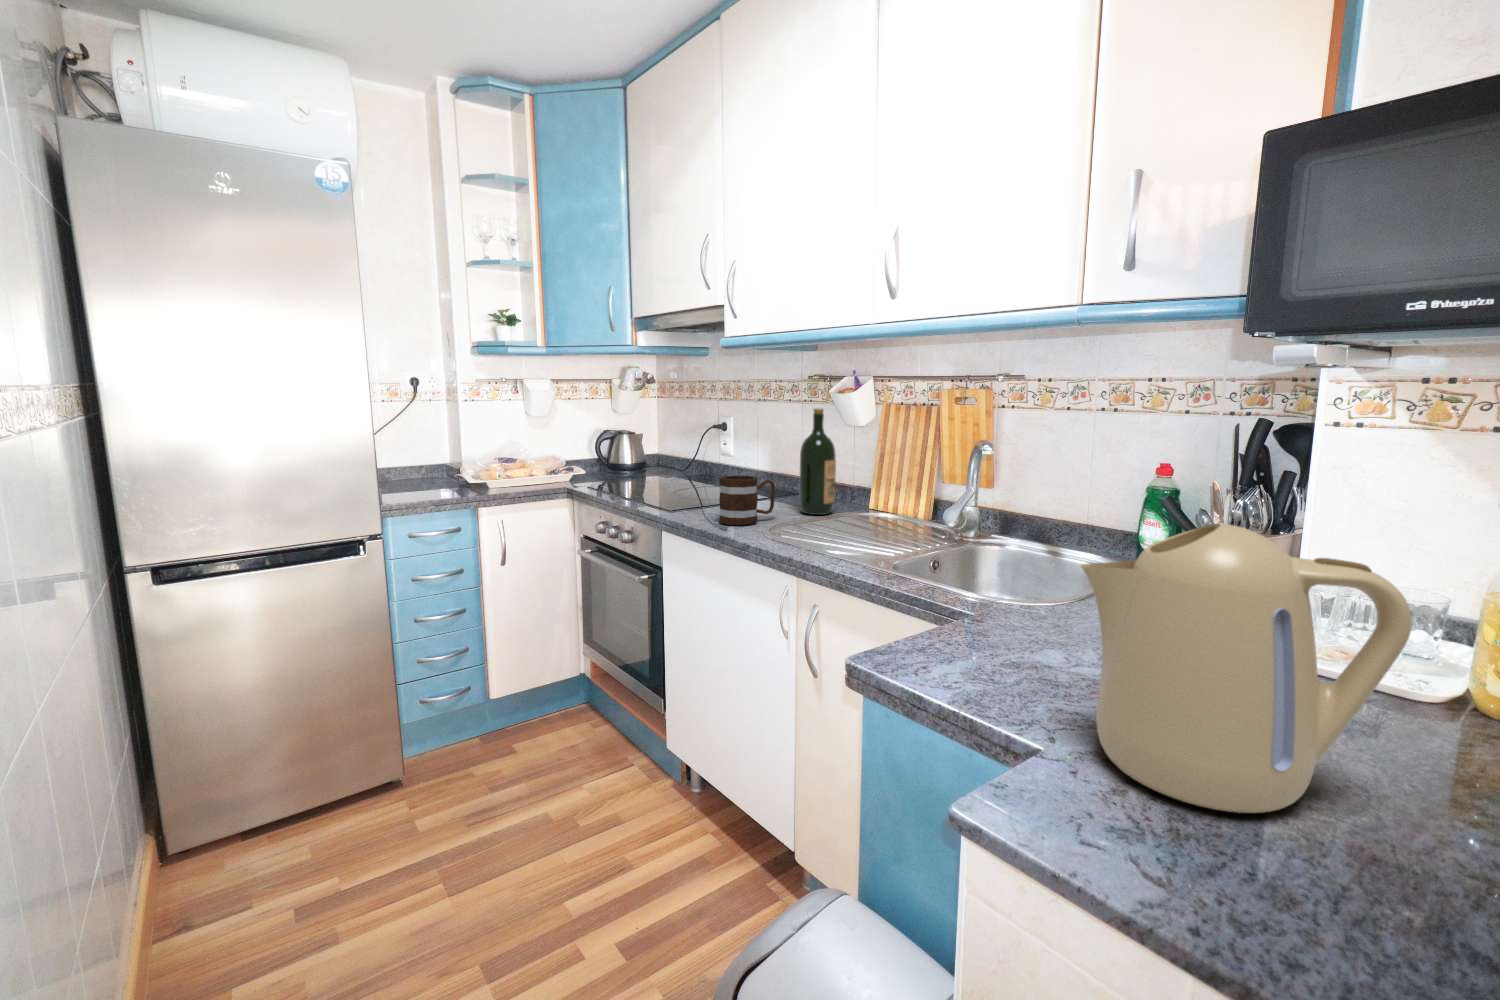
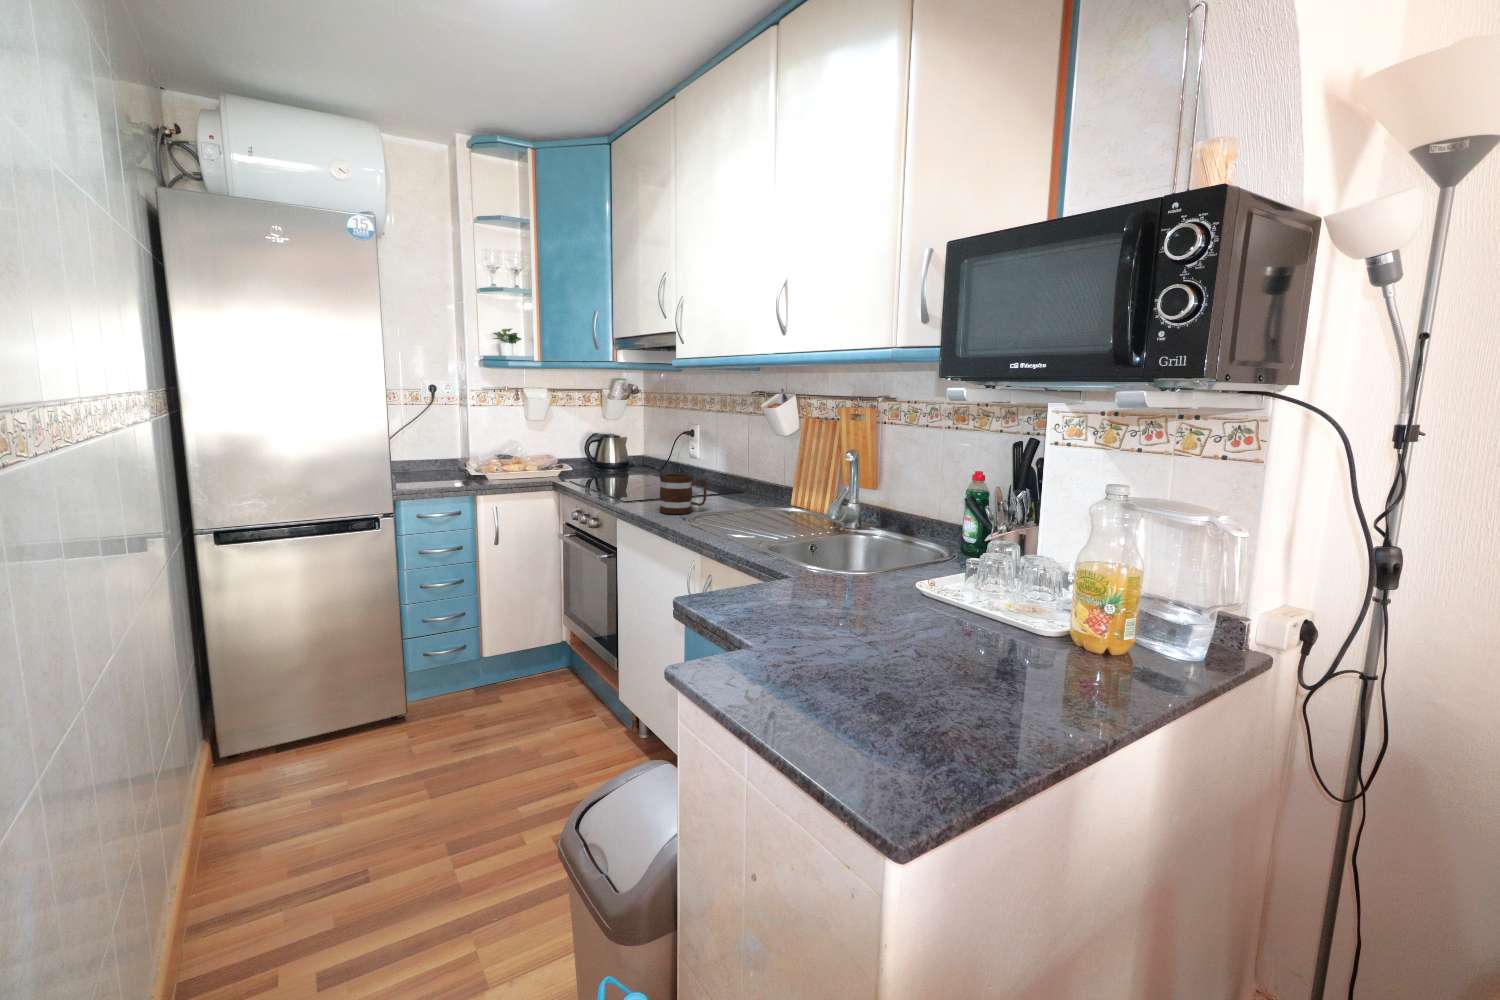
wine bottle: present [800,408,836,515] -> none [732,420,762,508]
kettle: present [1081,523,1412,813] -> none [785,506,945,686]

